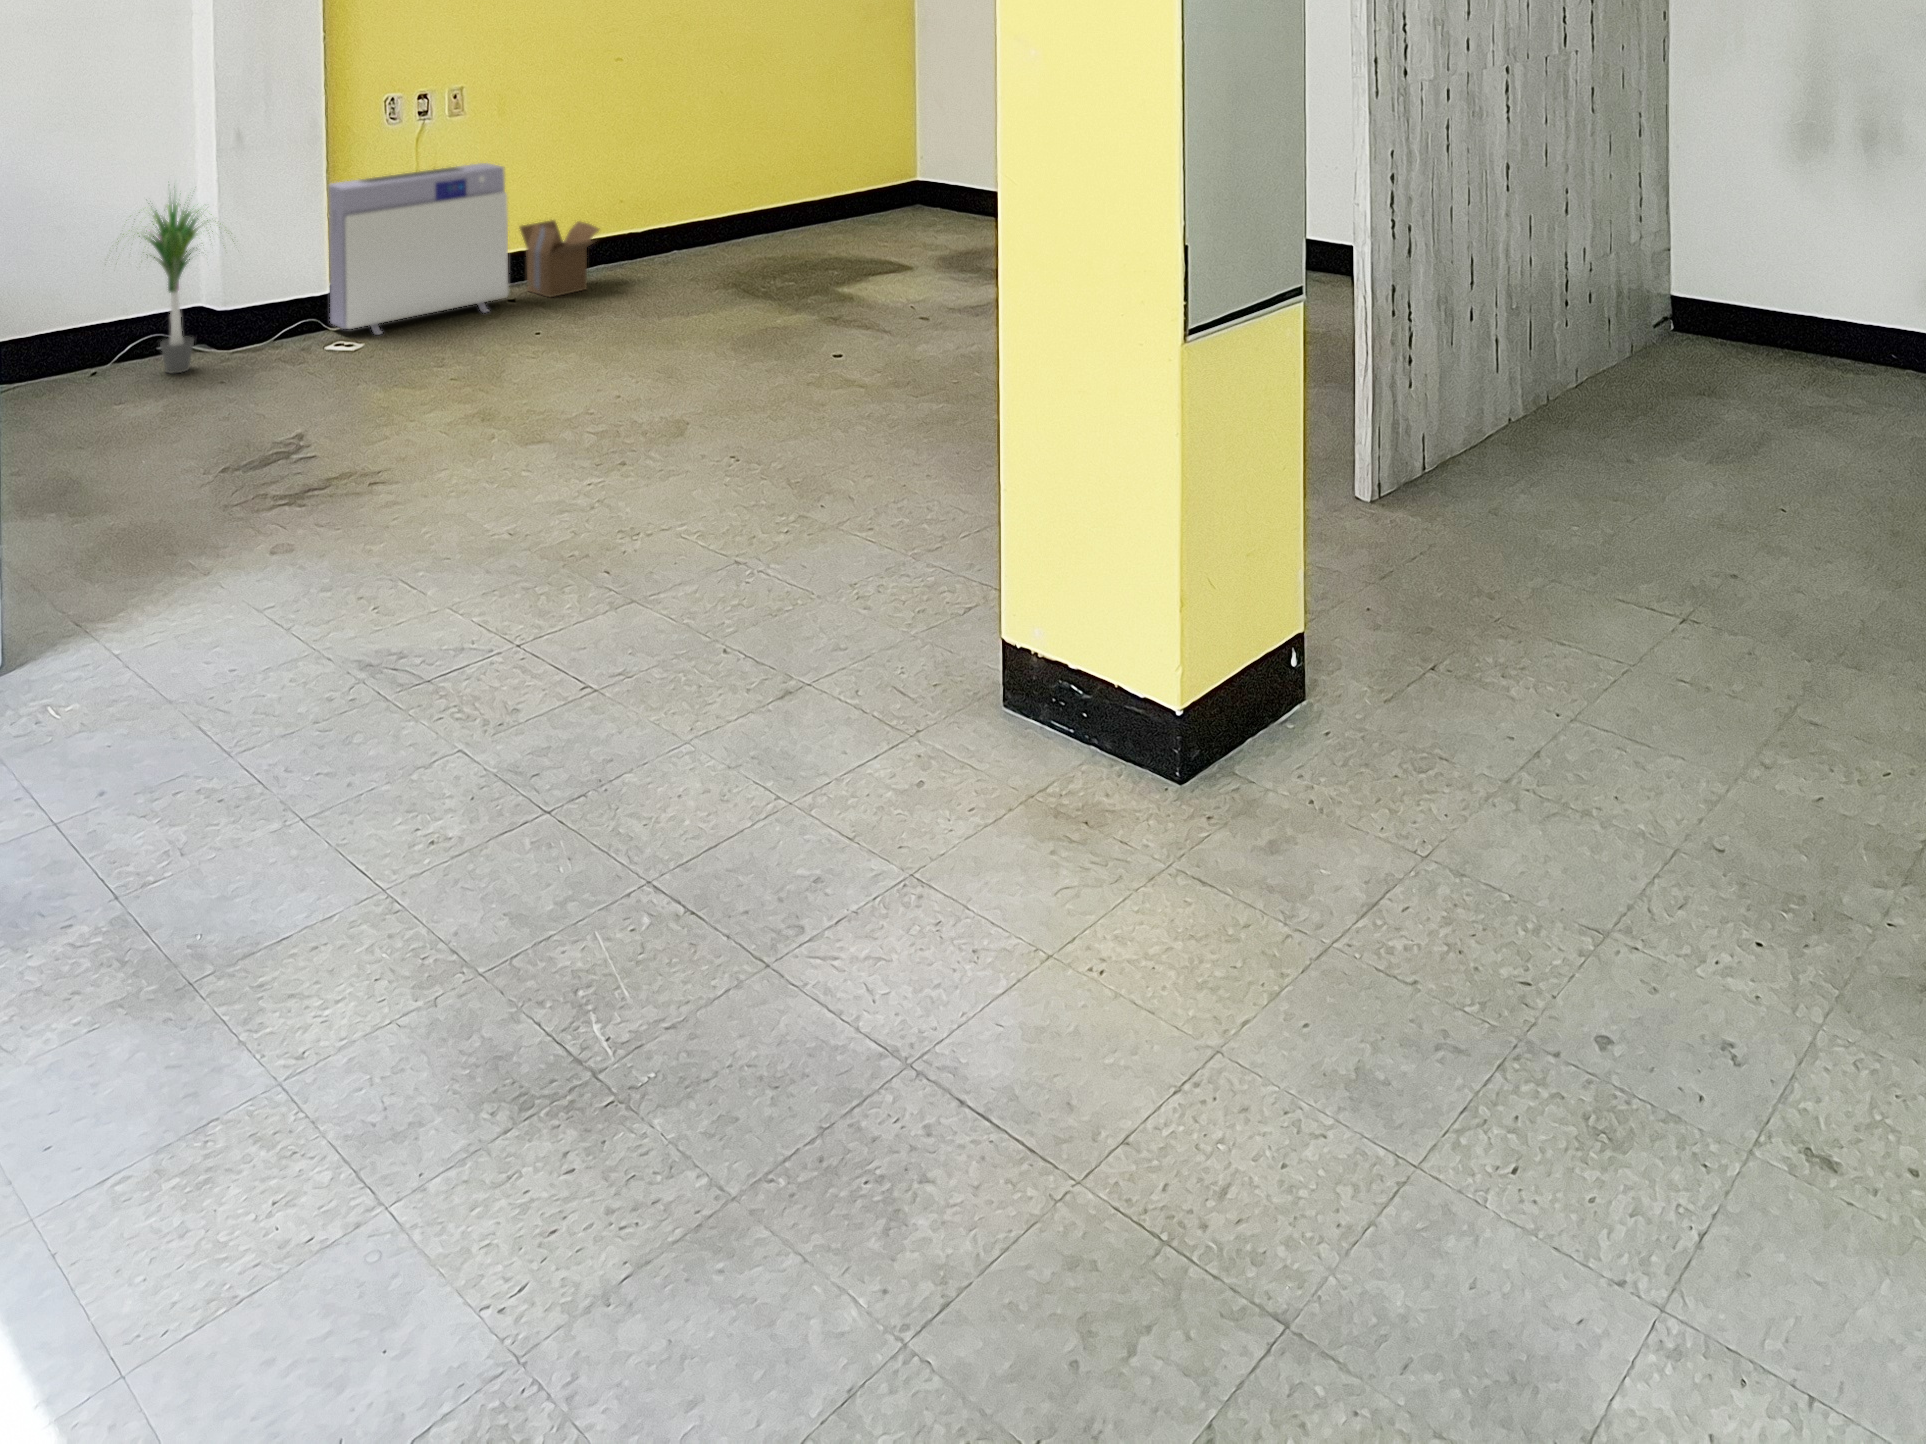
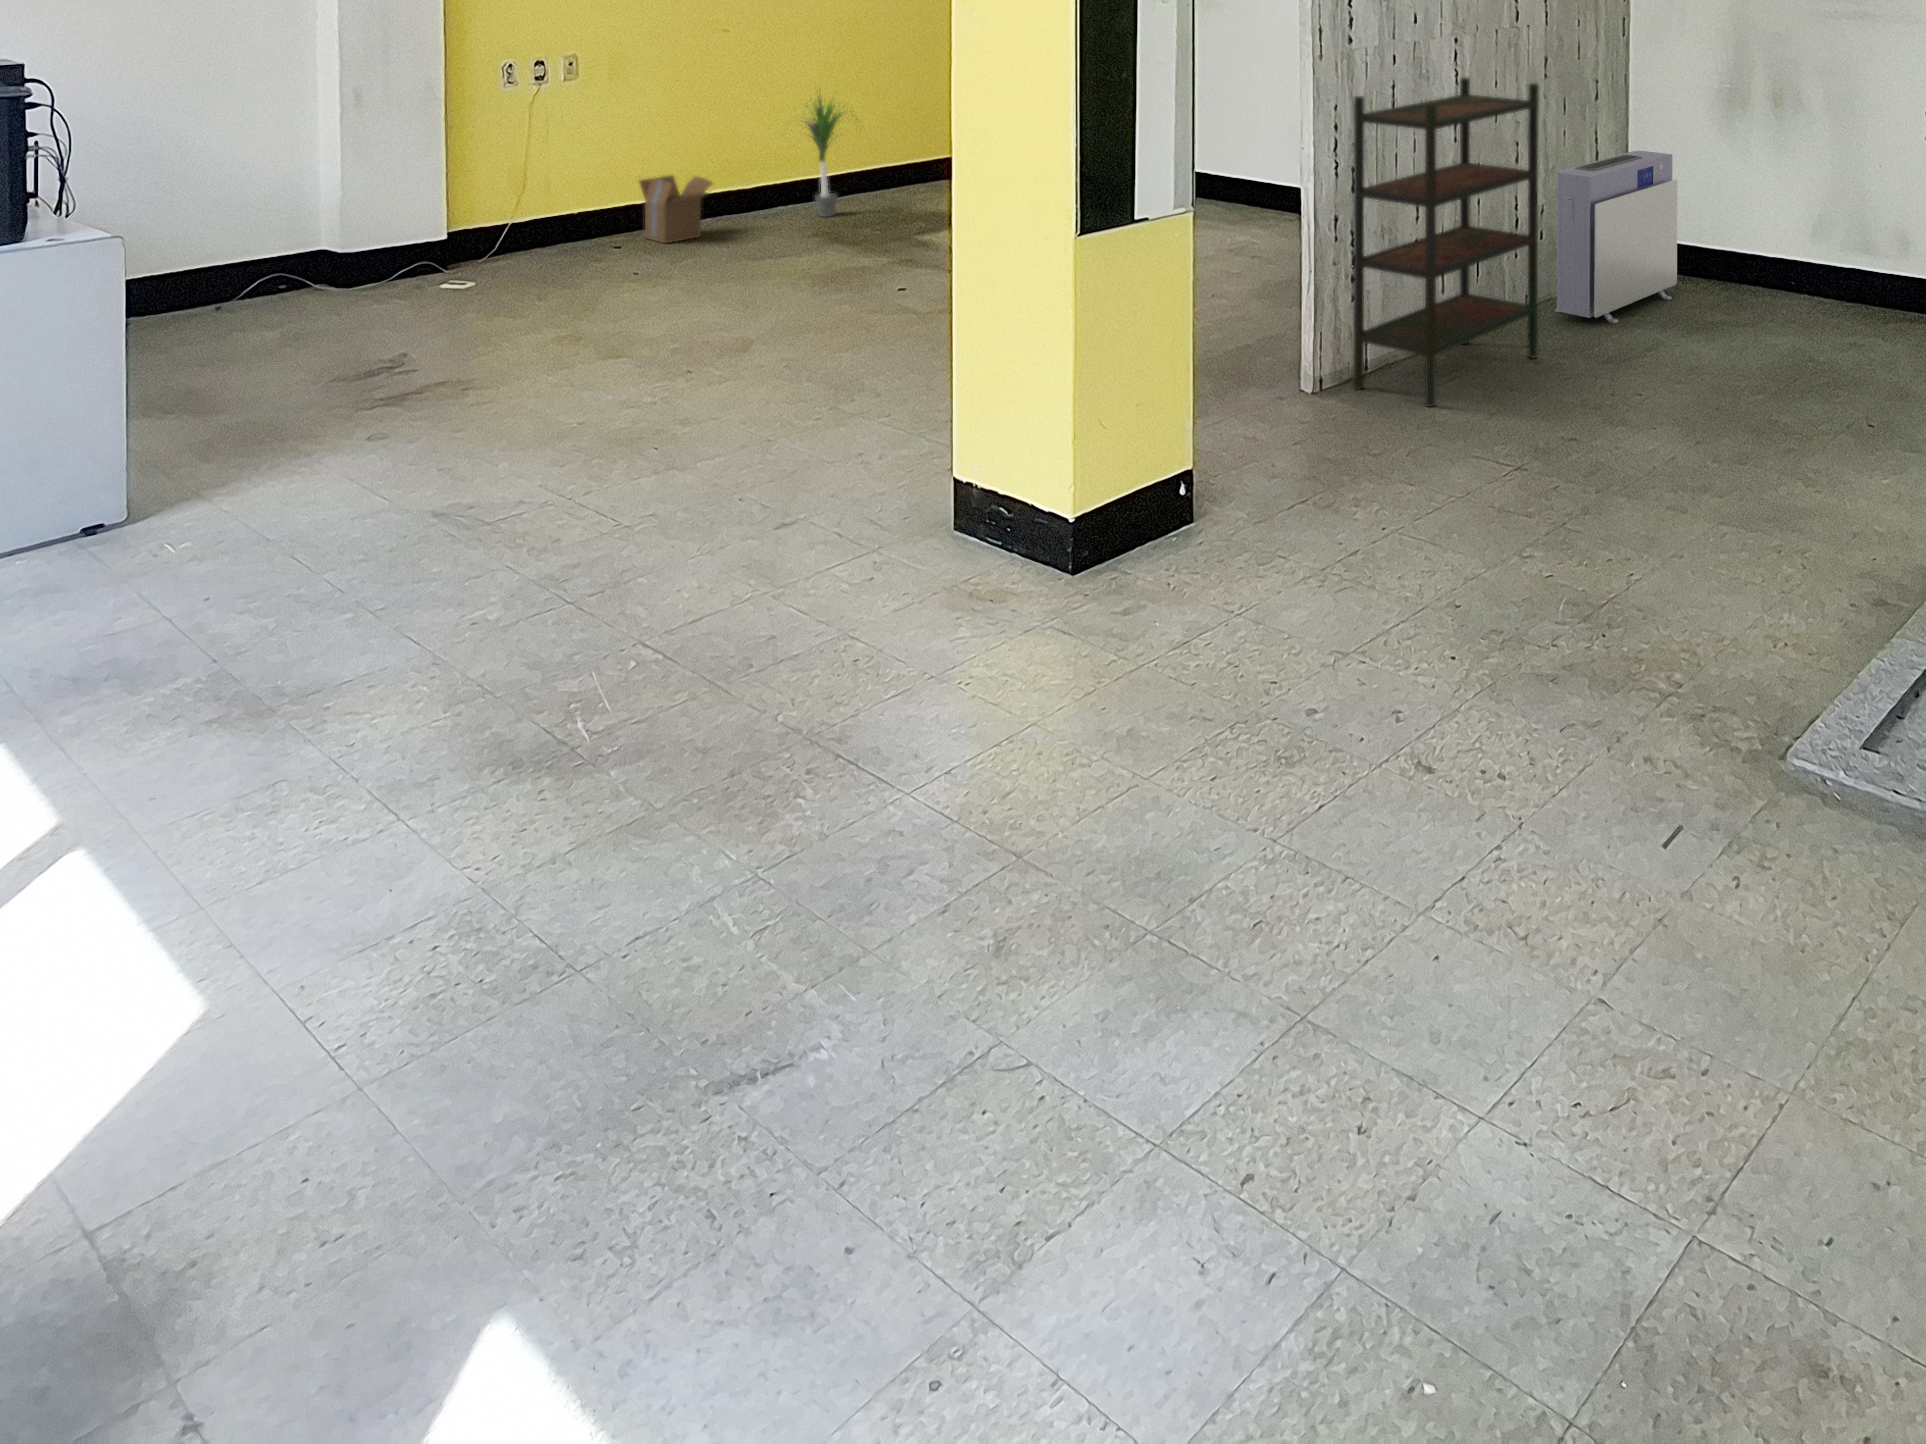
bookshelf: none [1411,115,1624,528] -> present [1353,78,1539,407]
air purifier: present [328,163,509,335] -> present [1555,151,1677,323]
potted plant: present [117,202,234,374] -> present [799,98,854,217]

